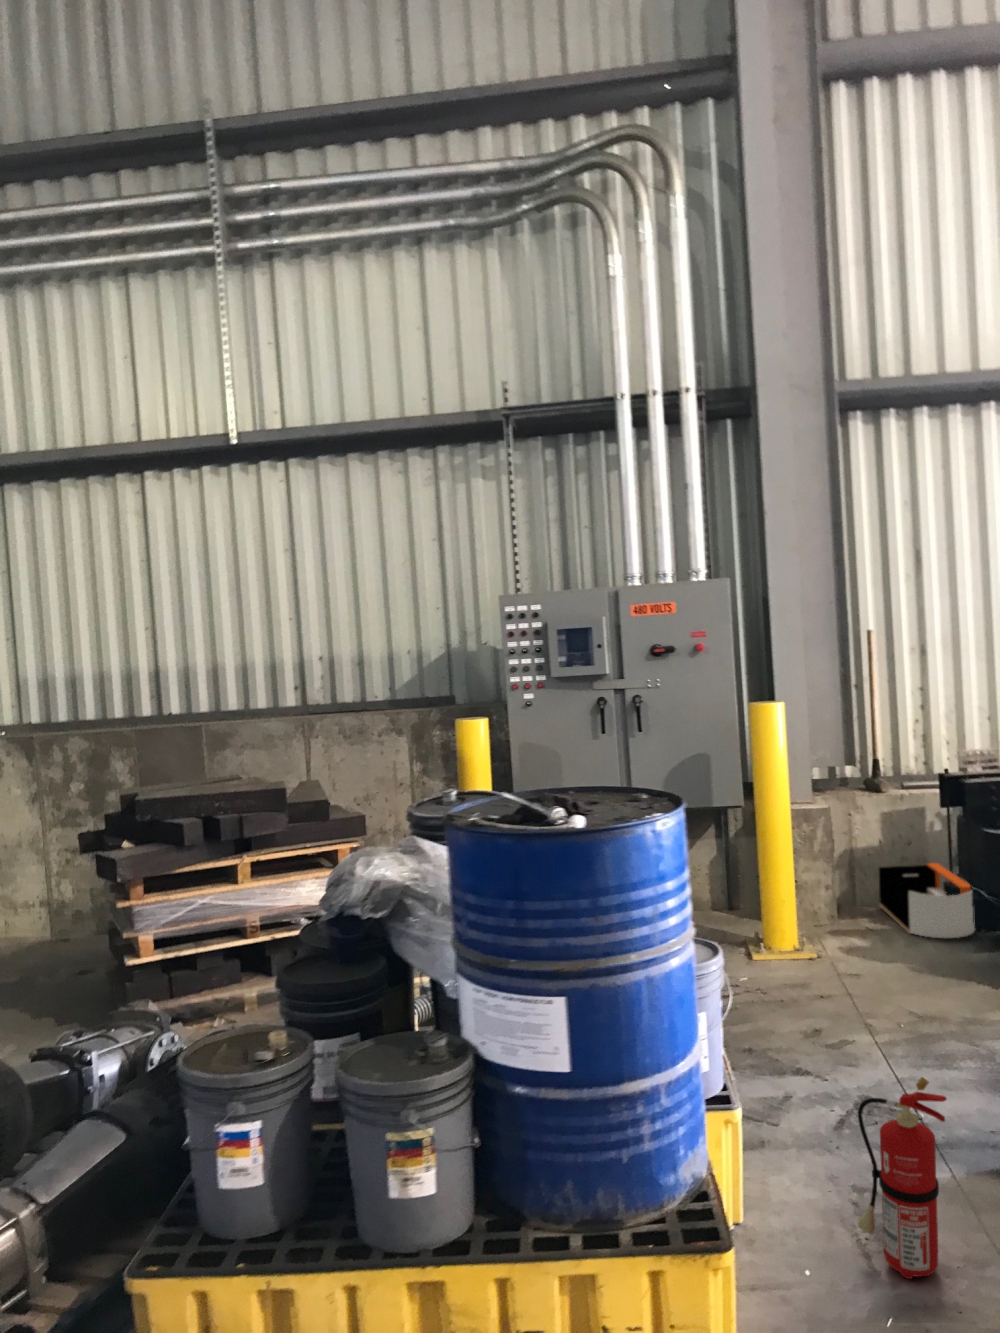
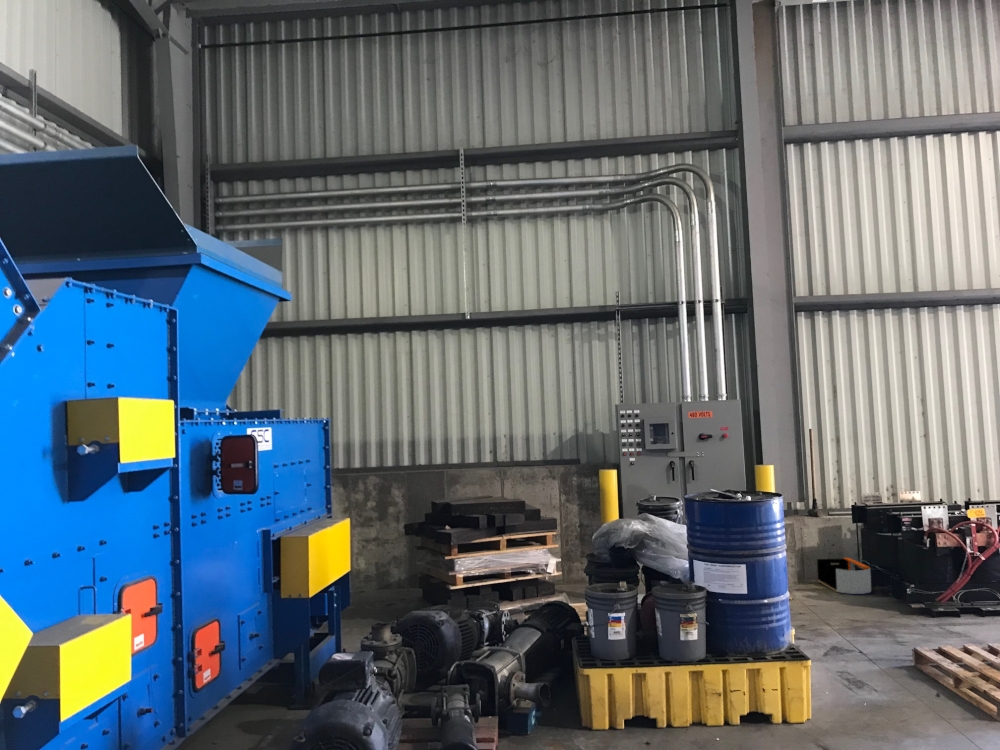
fire extinguisher: present [858,1077,947,1279] -> none [839,606,876,691]

